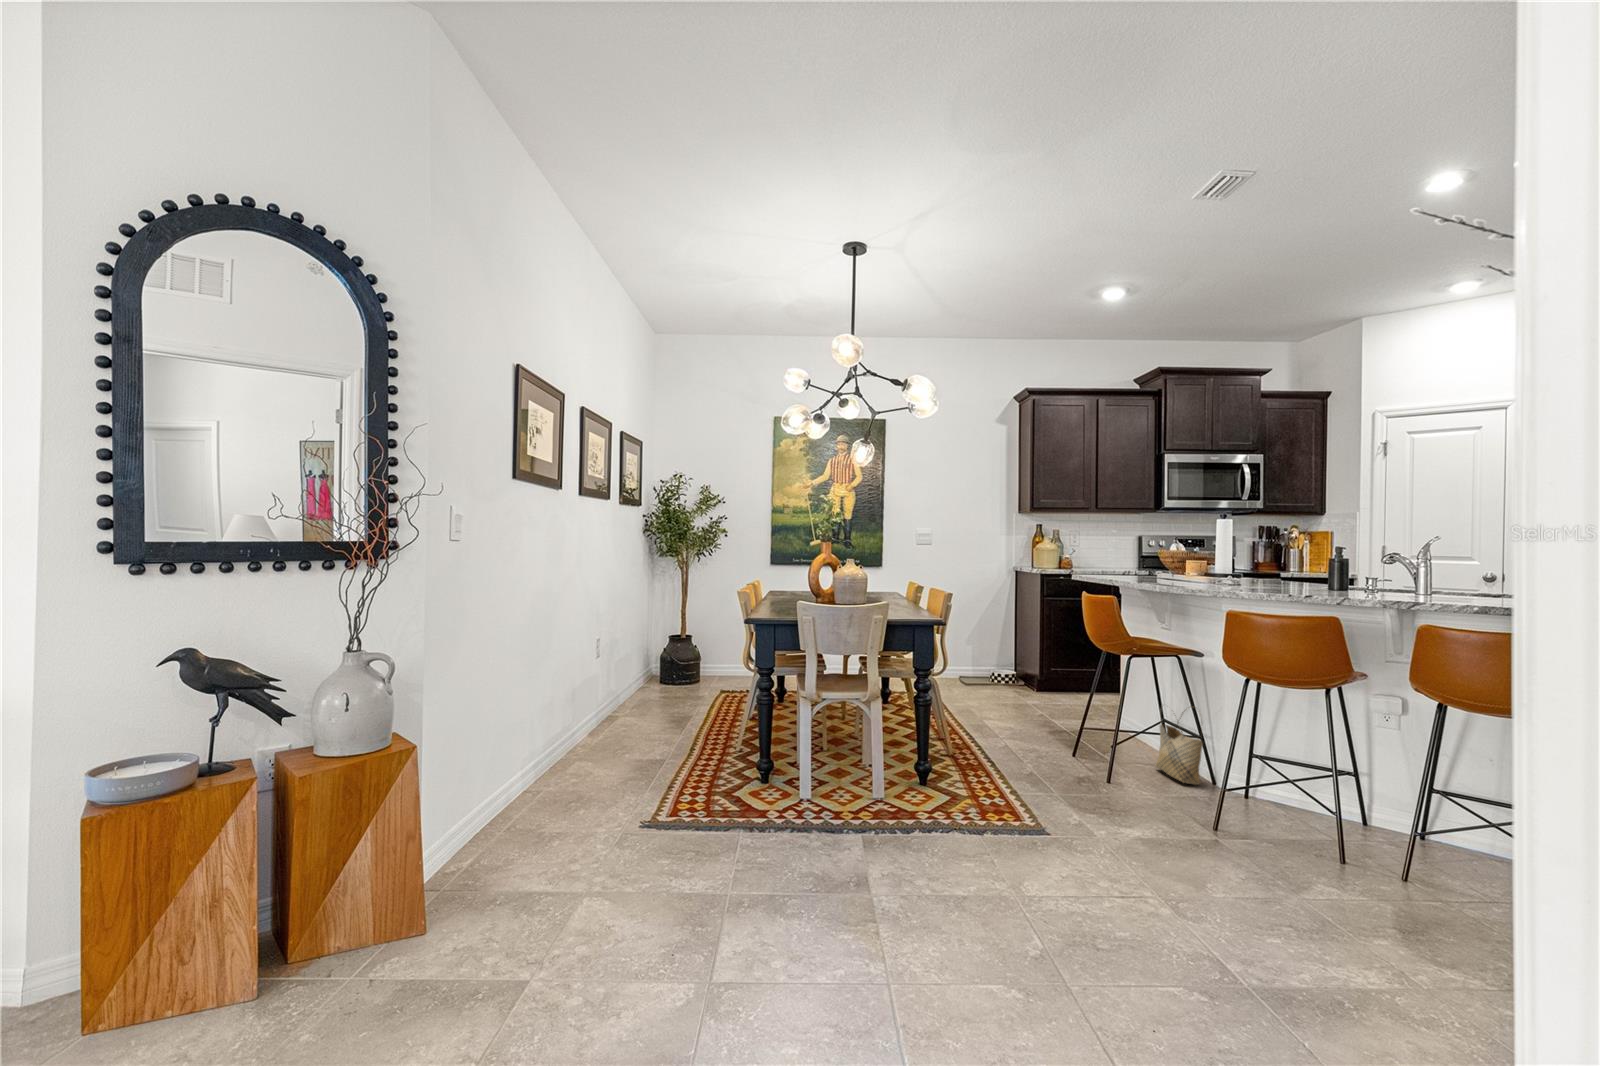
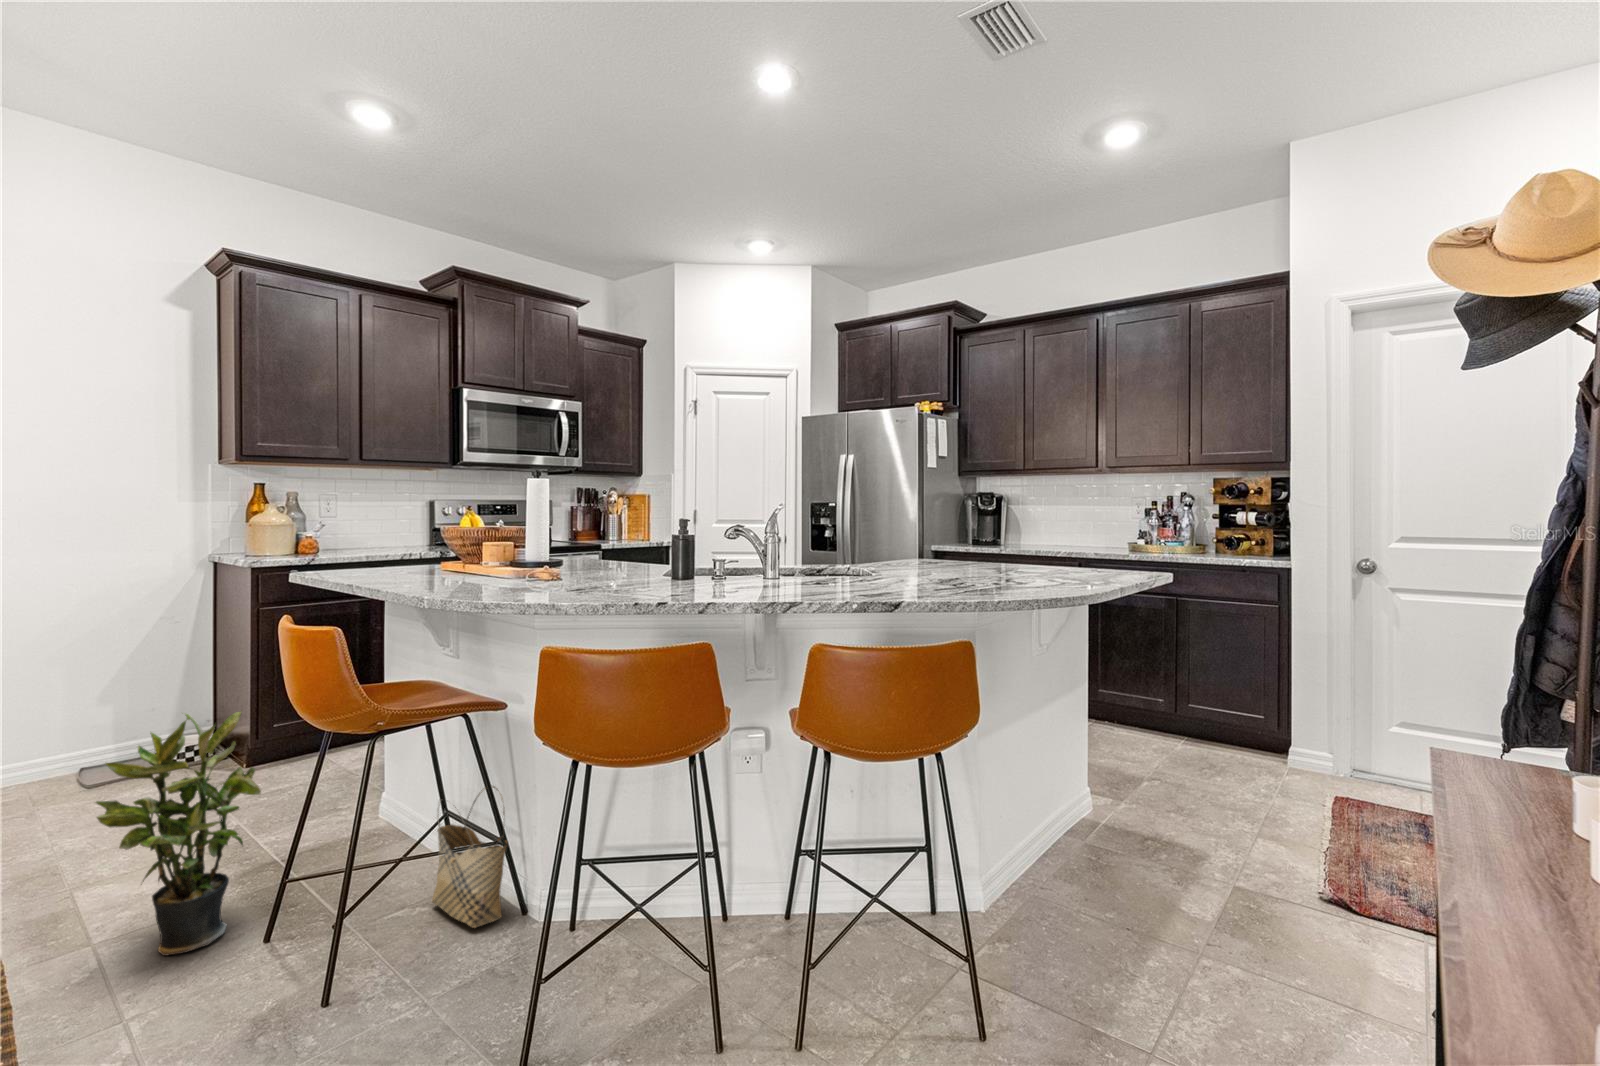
potted plant: none [1006,636,1067,750] -> present [96,711,261,956]

